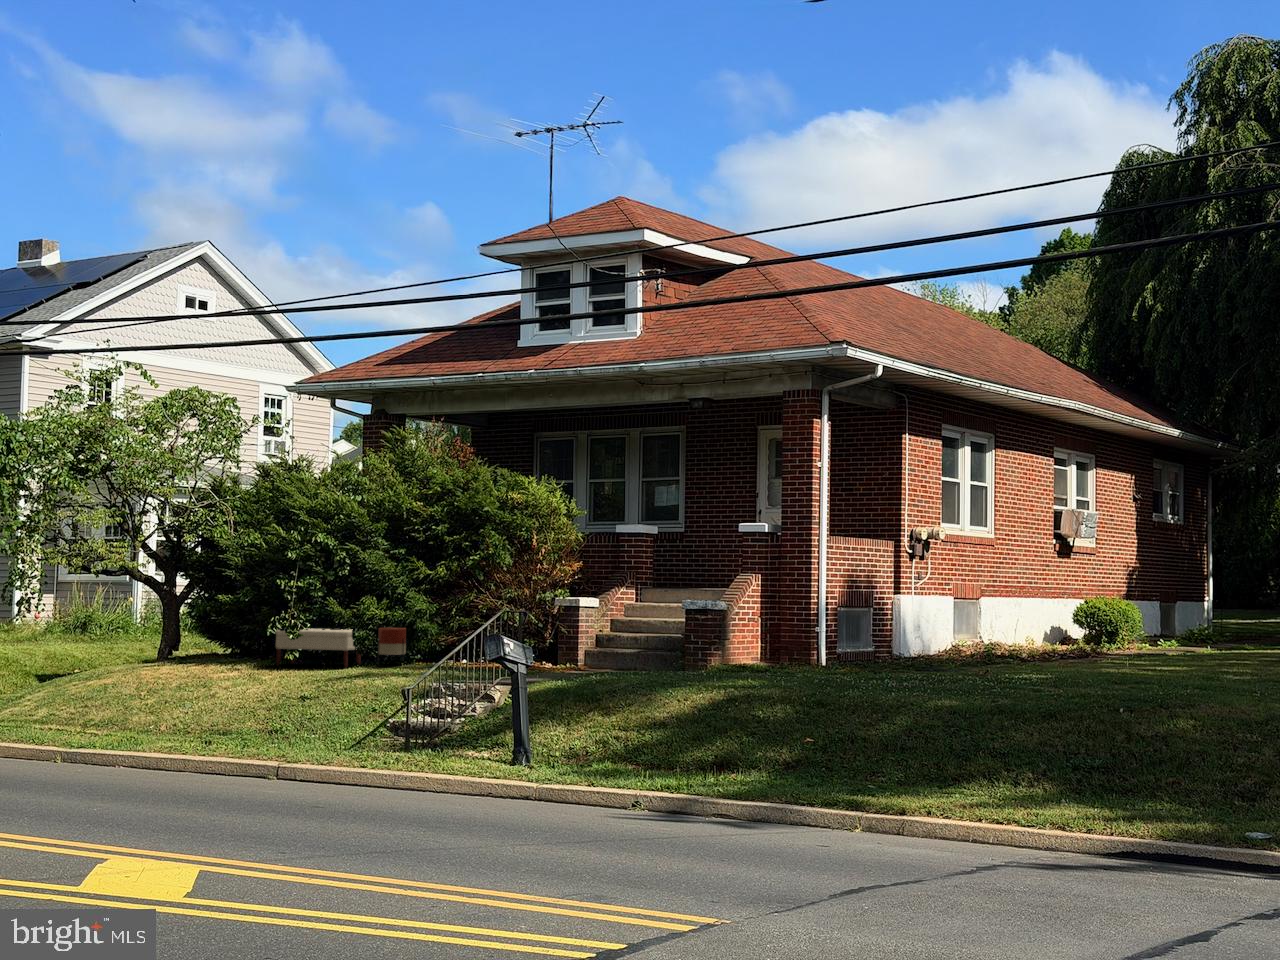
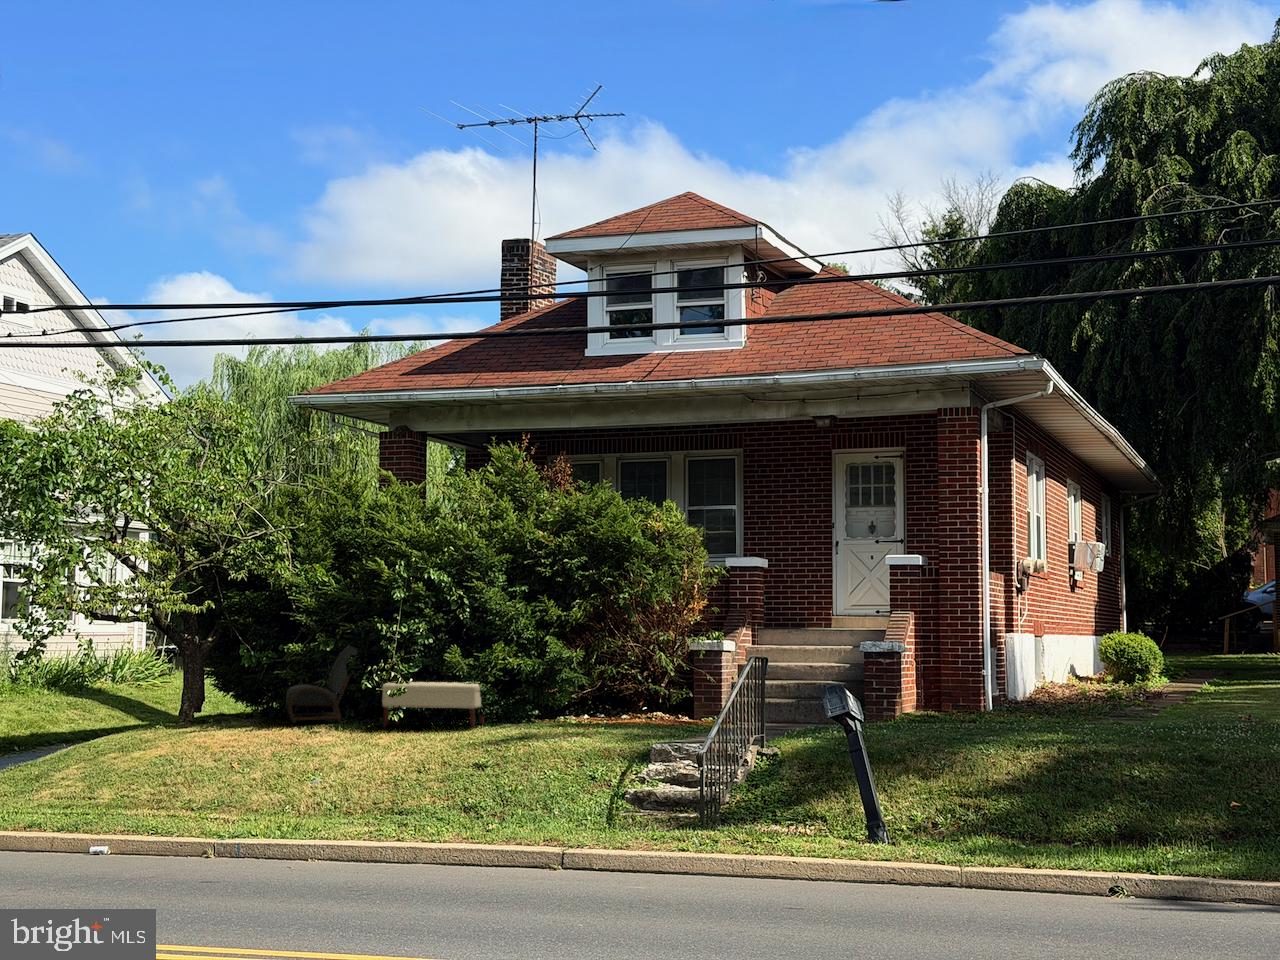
lounge chair: none [207,598,271,662] -> present [286,645,358,723]
planter: present [378,628,406,661] -> none [510,680,542,726]

